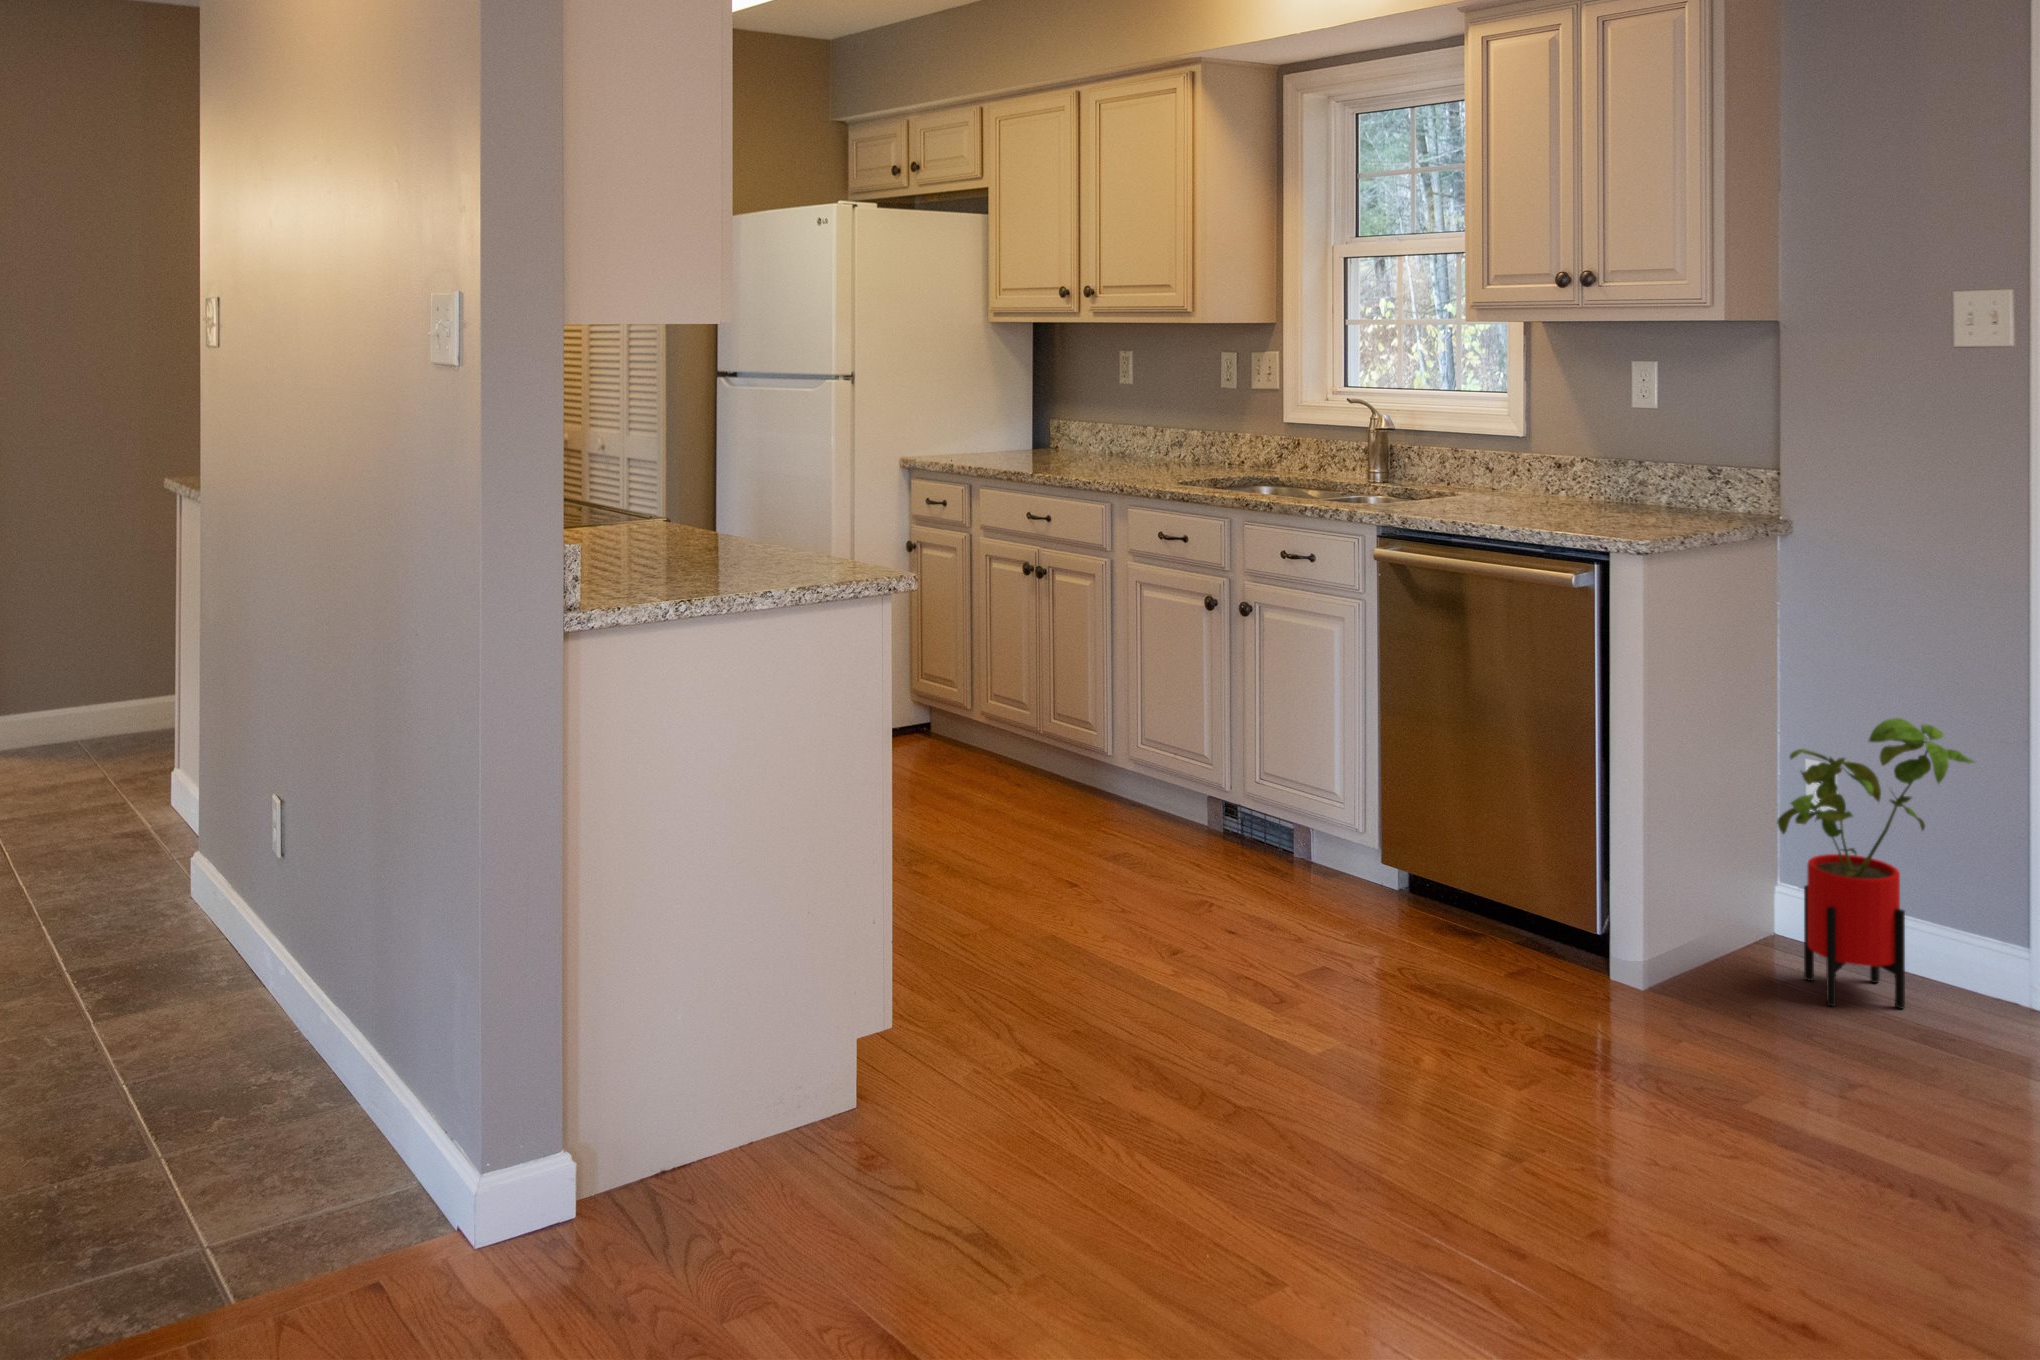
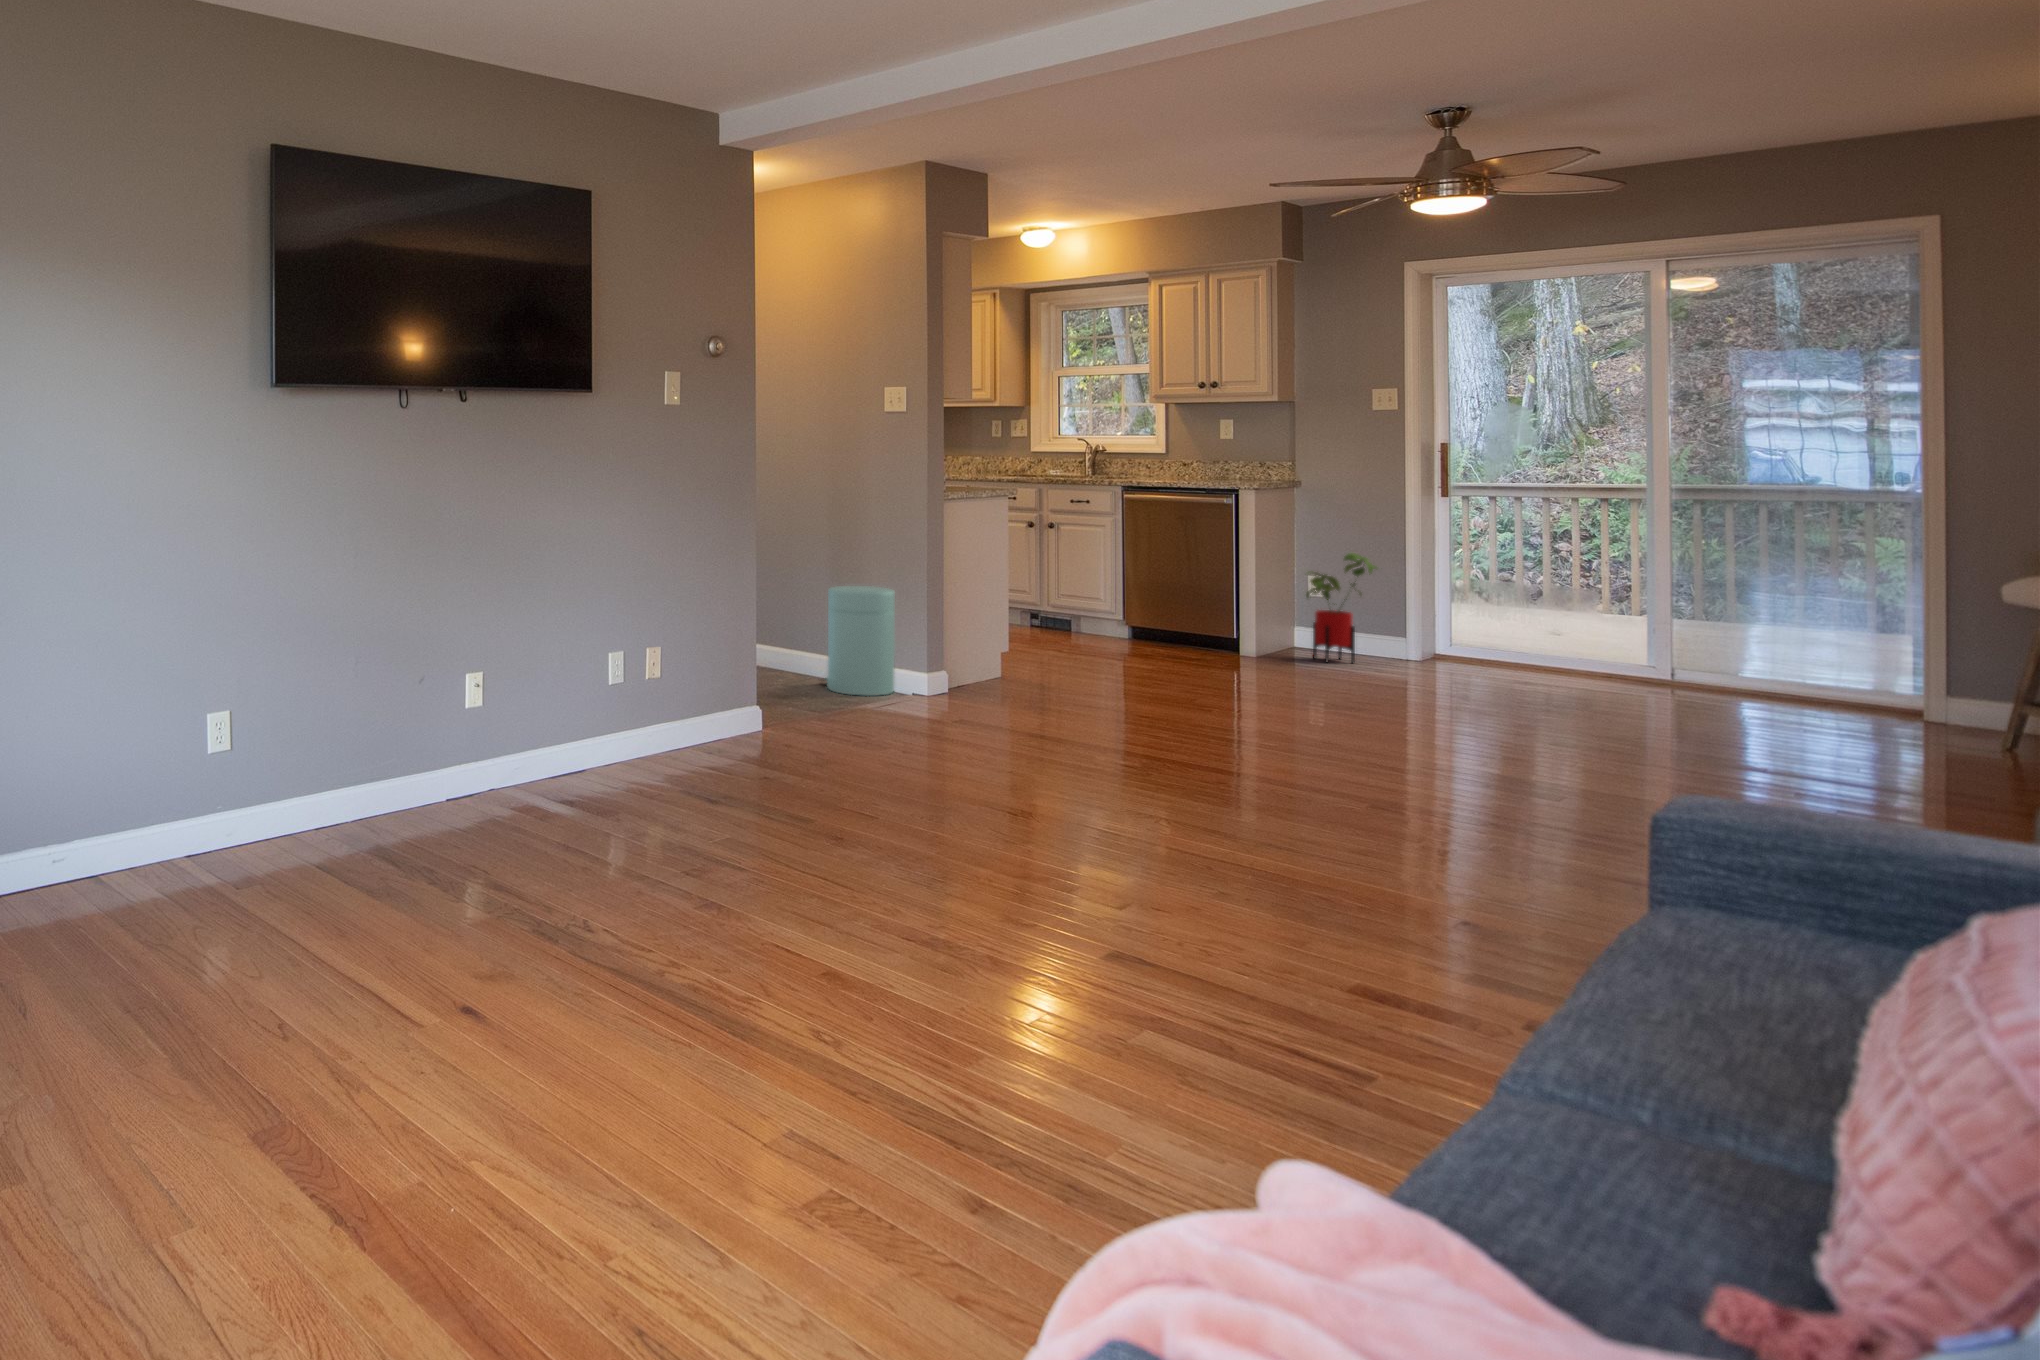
trash can: none [187,886,405,1275] -> present [826,586,895,696]

